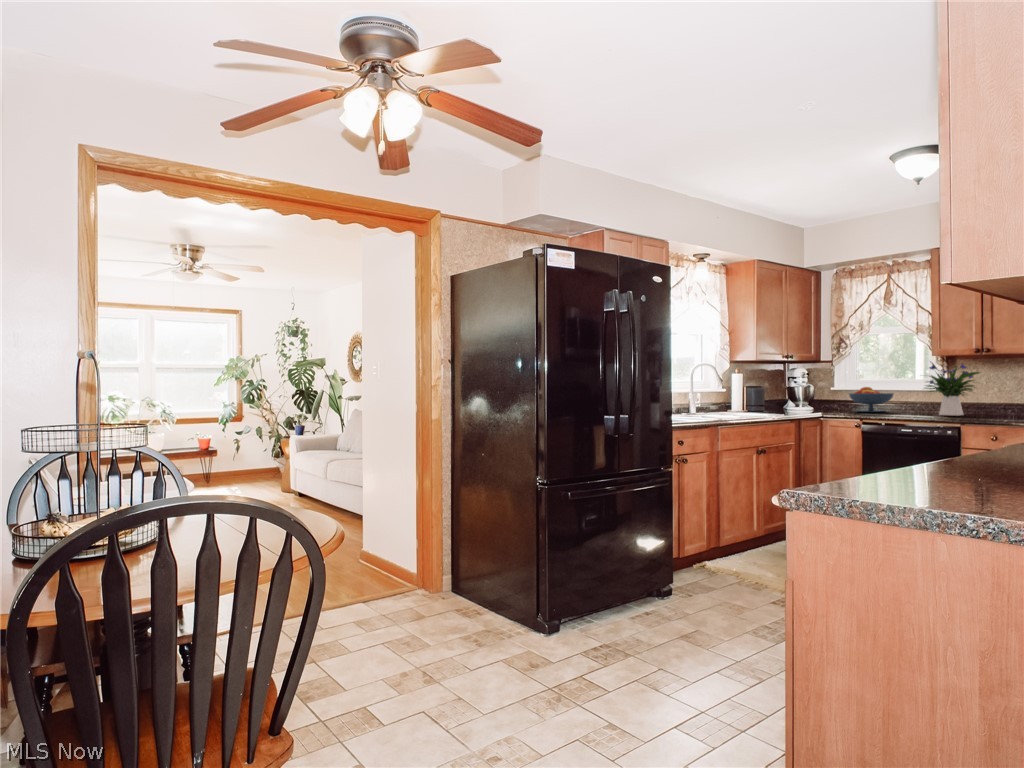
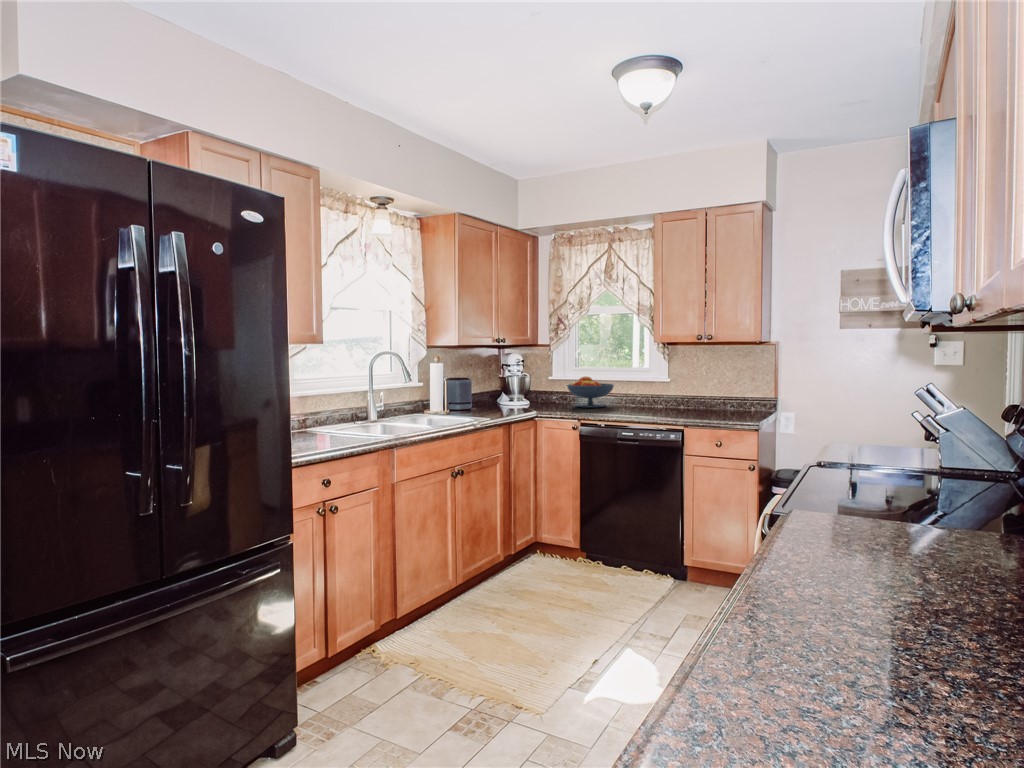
flower arrangement: present [926,363,980,416] -> none [641,348,704,413]

